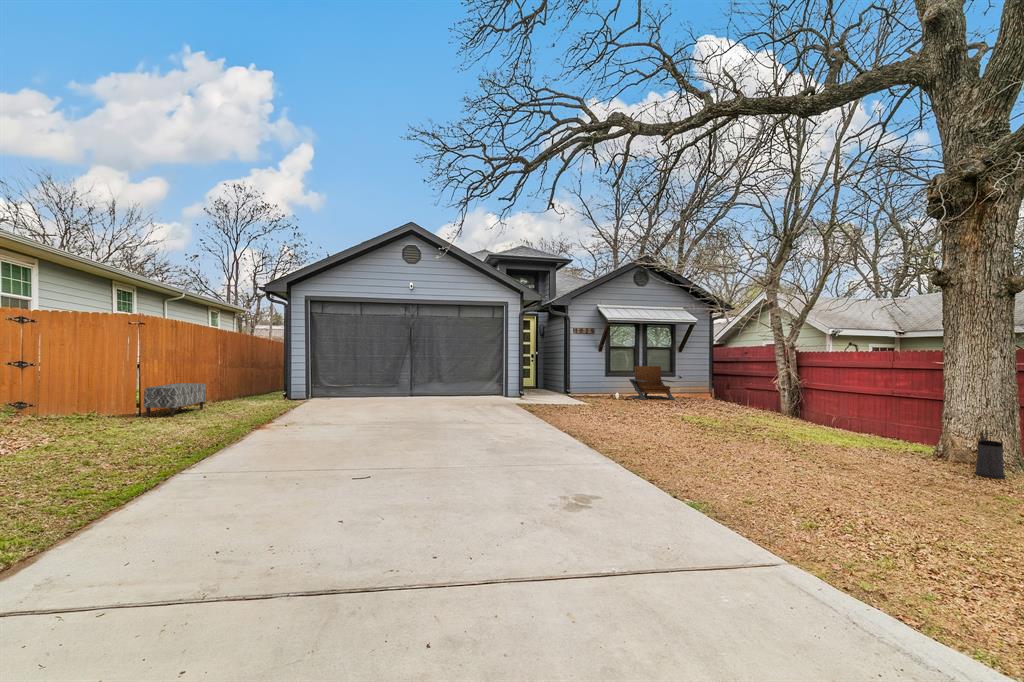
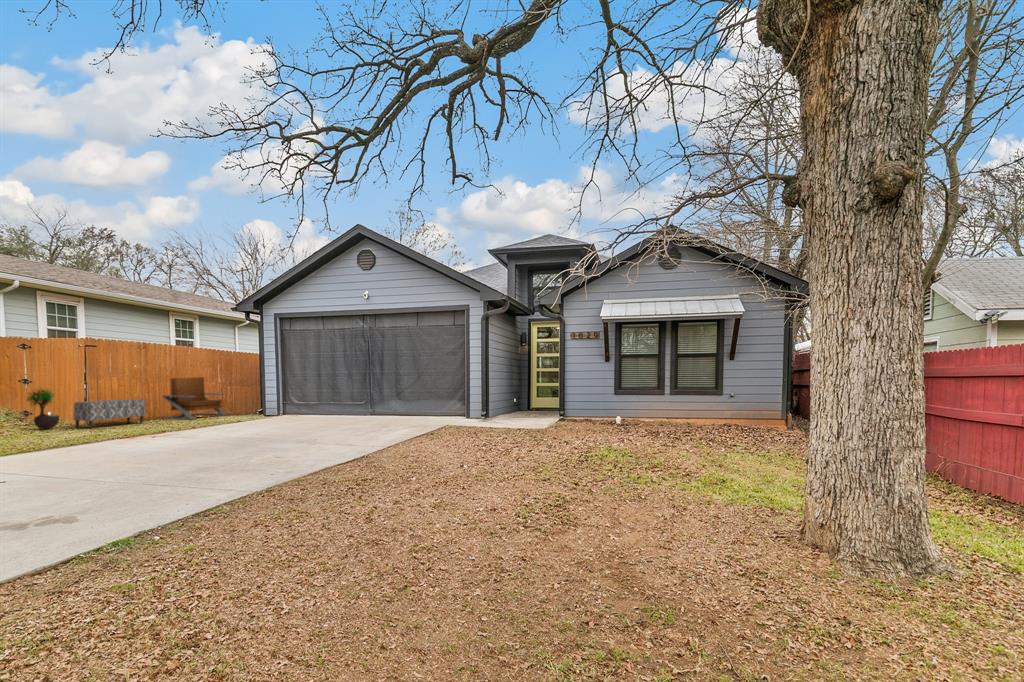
lounge chair: present [629,366,675,400] -> present [162,377,226,420]
potted tree: none [93,369,132,419] -> present [27,390,59,429]
watering can: present [975,433,1005,479] -> none [744,526,827,651]

